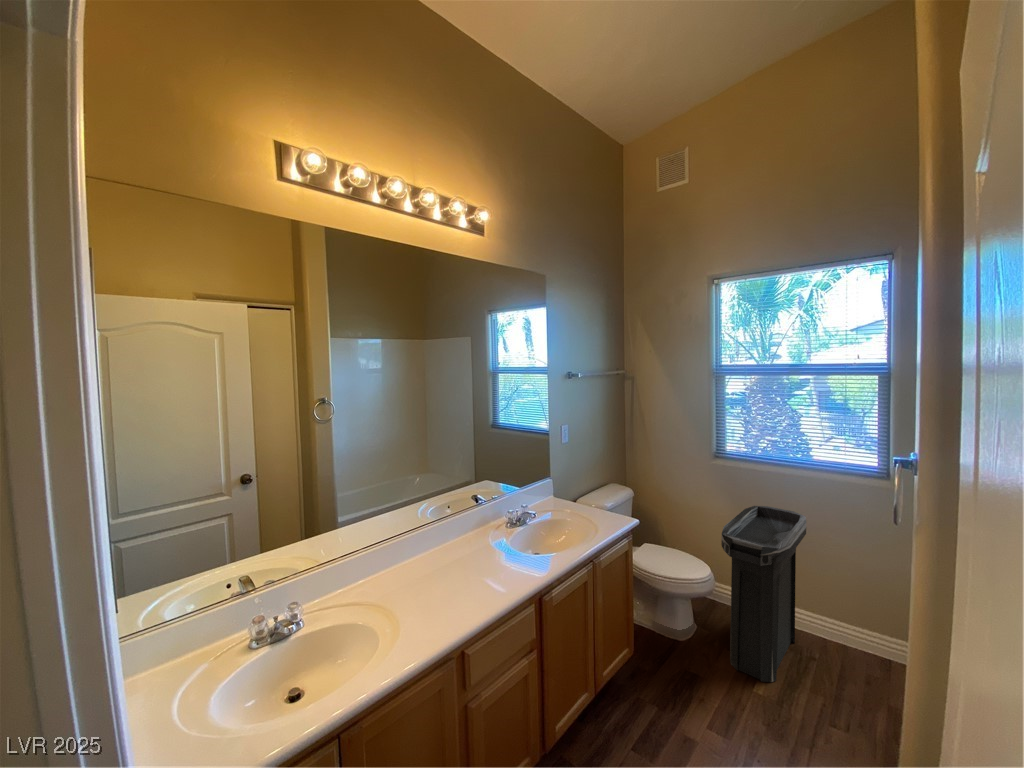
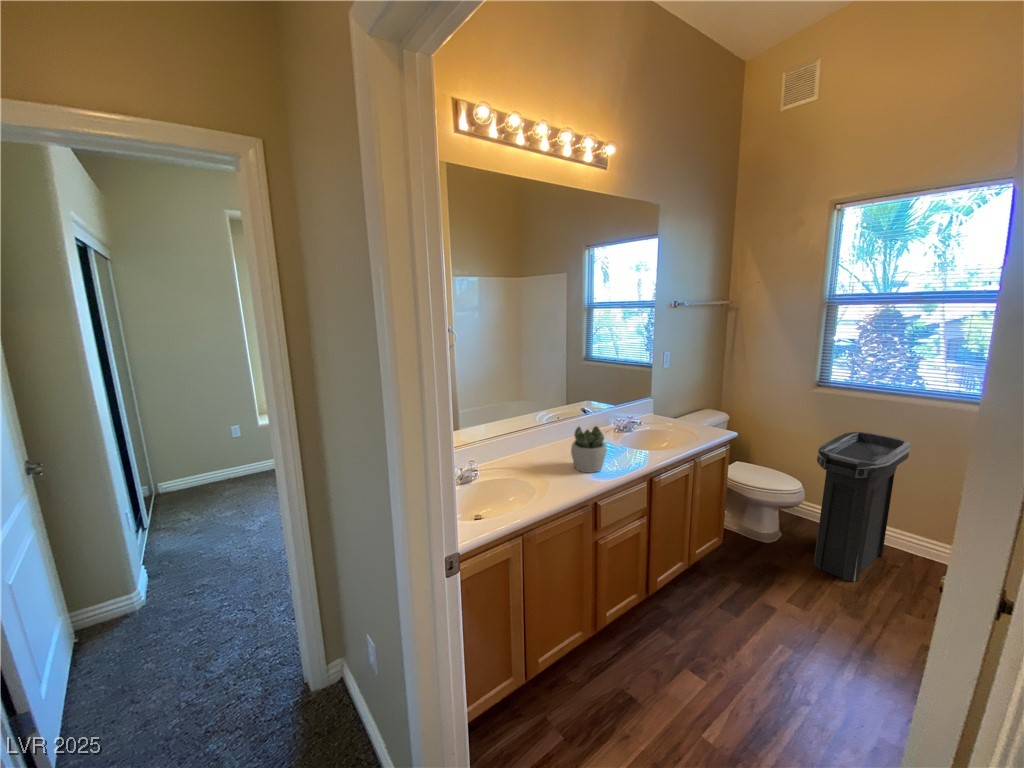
succulent plant: none [439,536,484,601] -> present [571,426,607,473]

